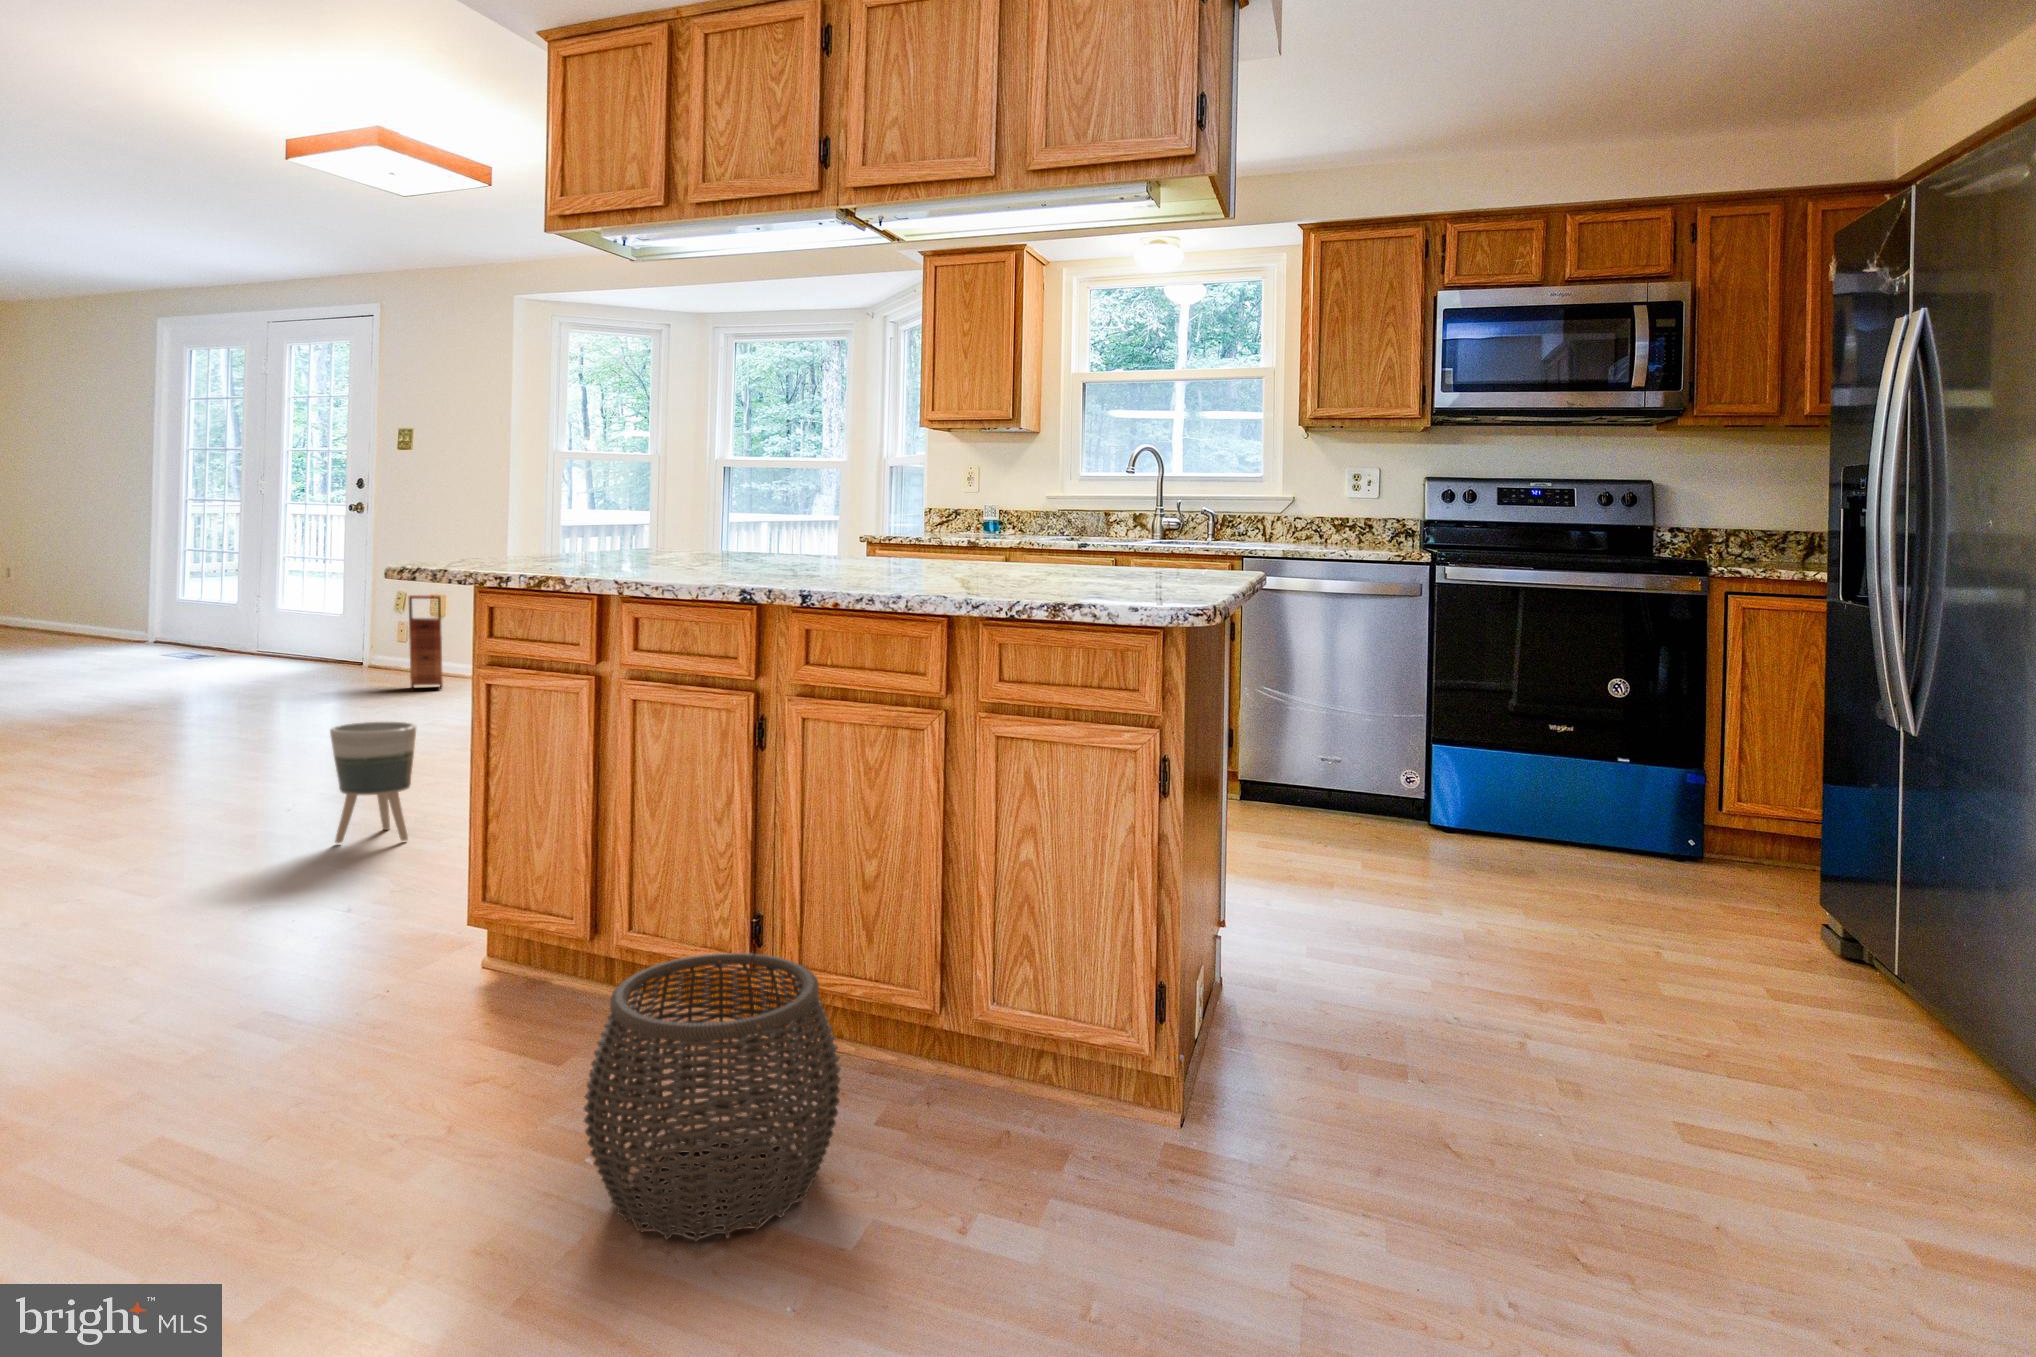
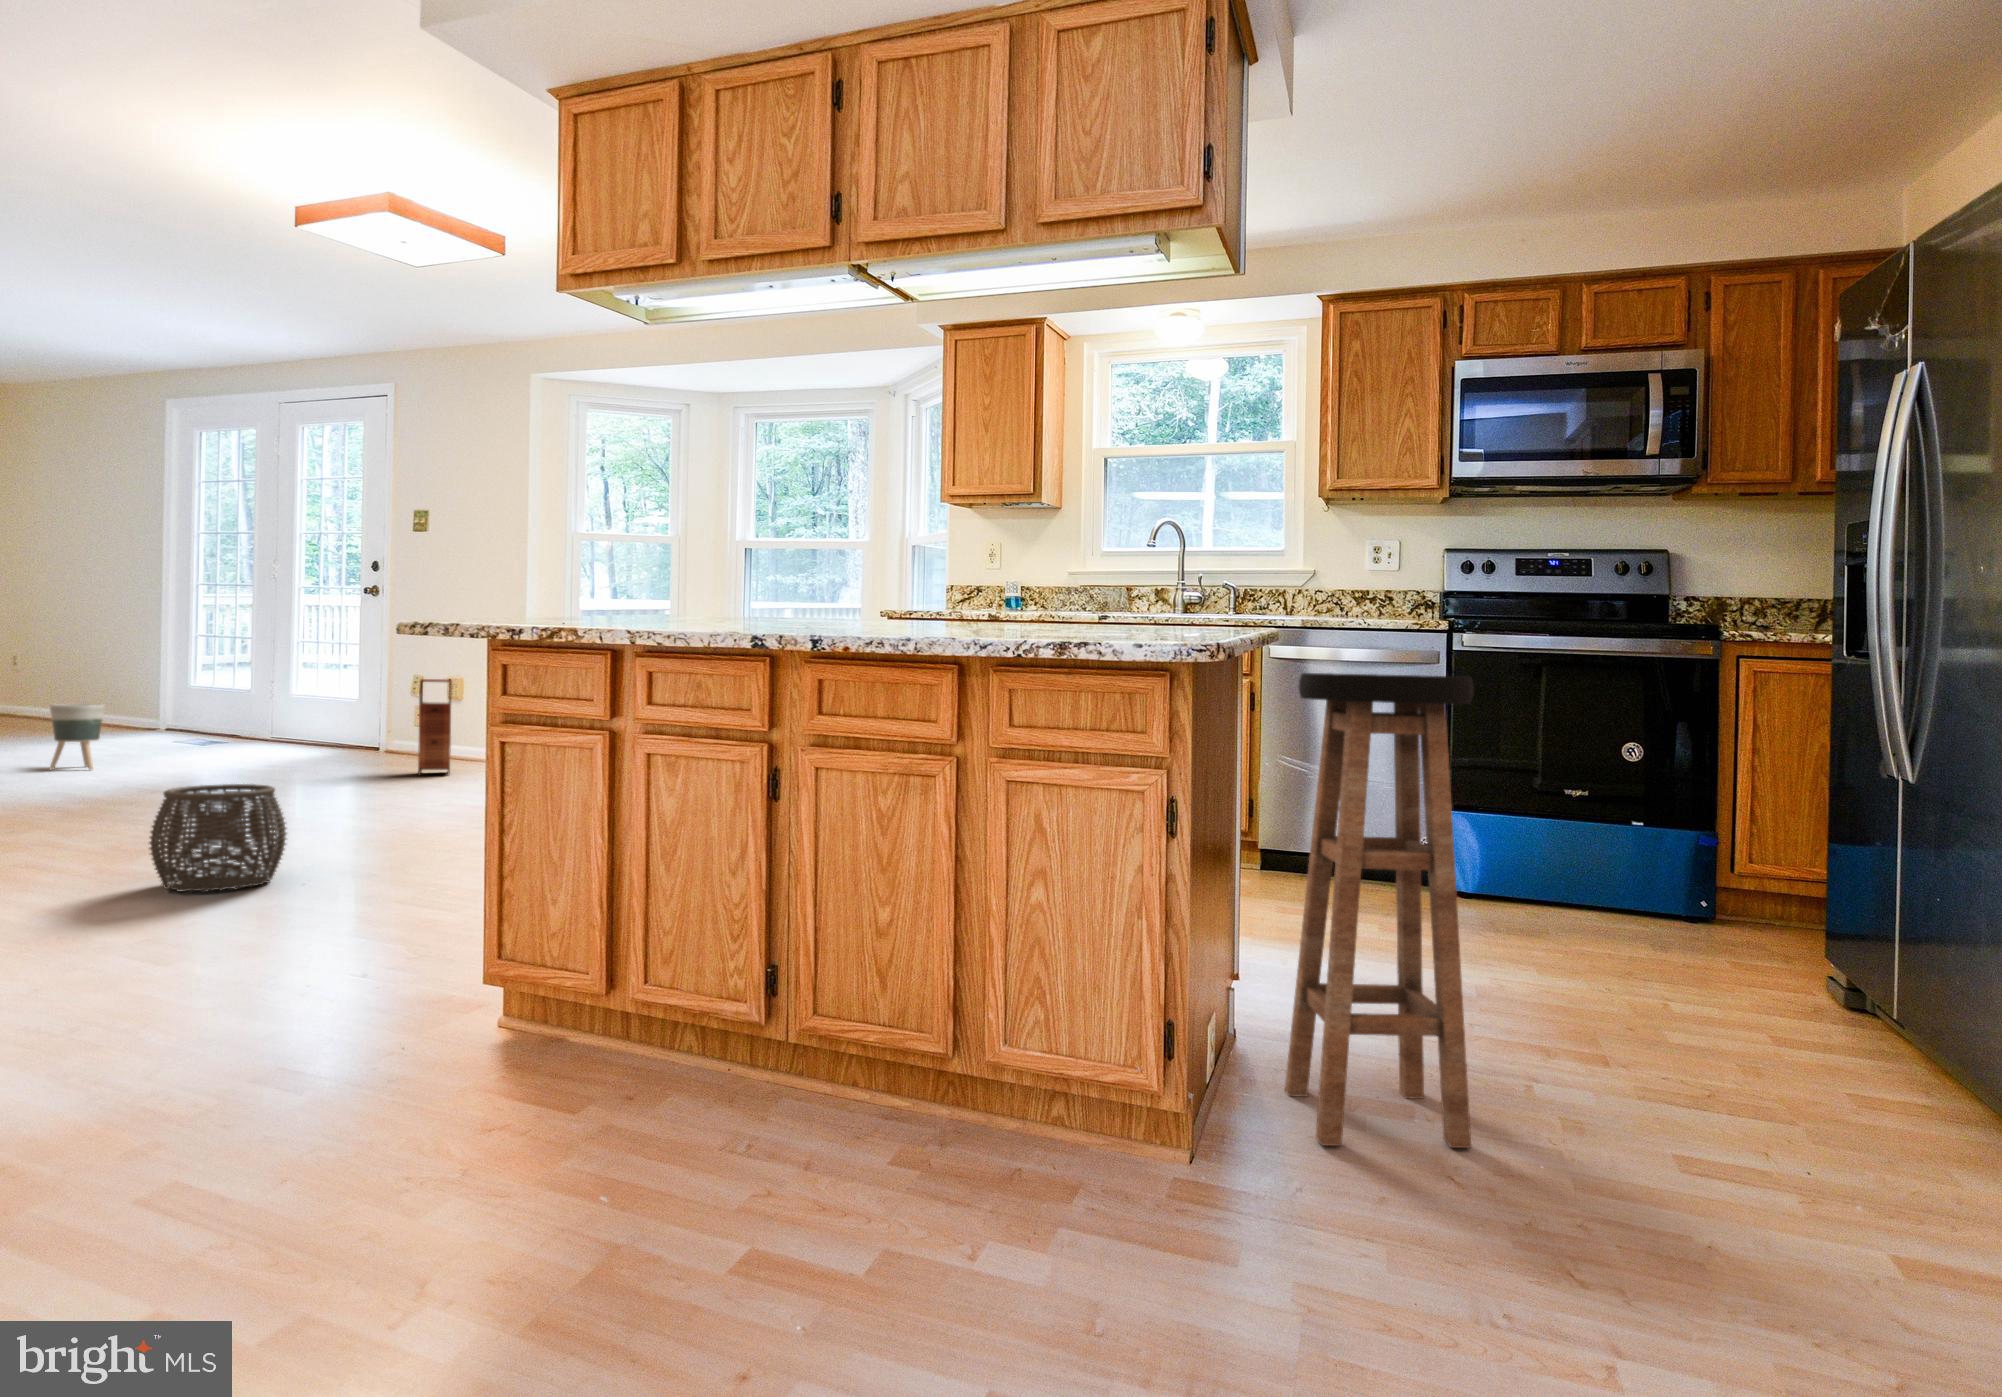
bar stool: none [1267,627,1469,1097] -> present [1285,673,1474,1148]
planter: present [330,722,416,843] -> present [50,704,104,770]
woven basket: present [584,953,841,1241] -> present [149,784,287,892]

